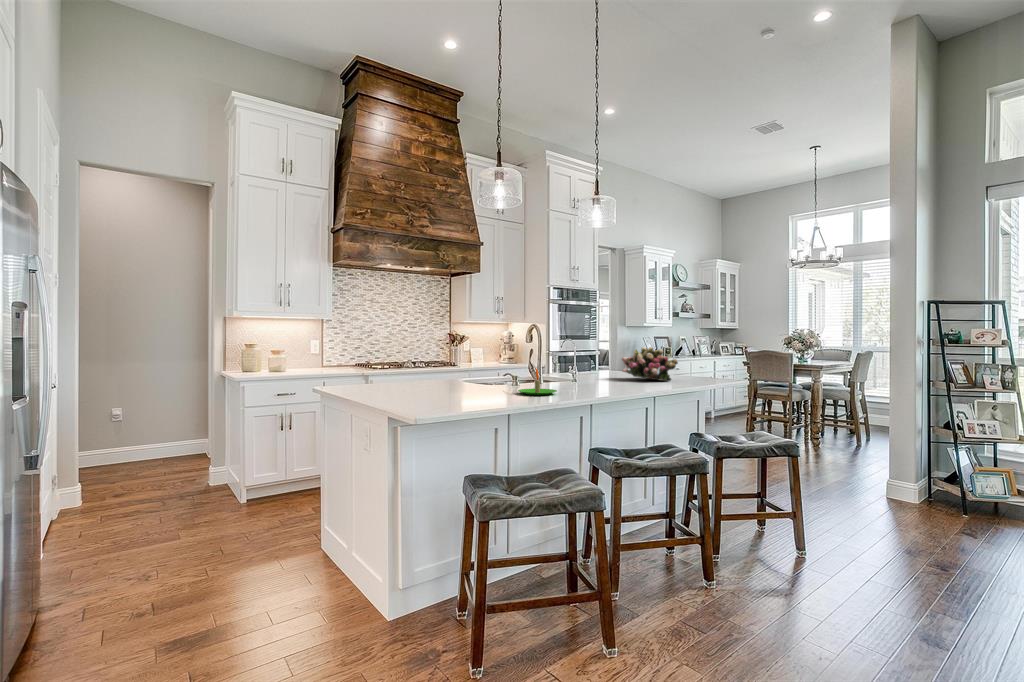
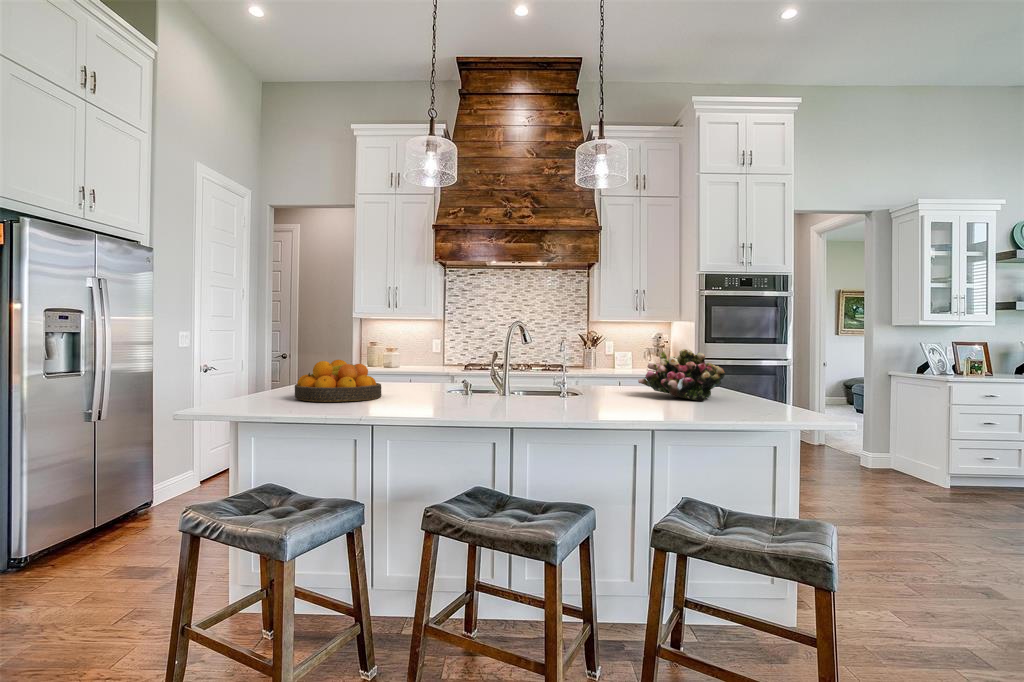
fruit bowl: none [417,364,494,403] -> present [295,360,381,402]
candle: present [518,368,557,395] -> none [417,368,466,401]

